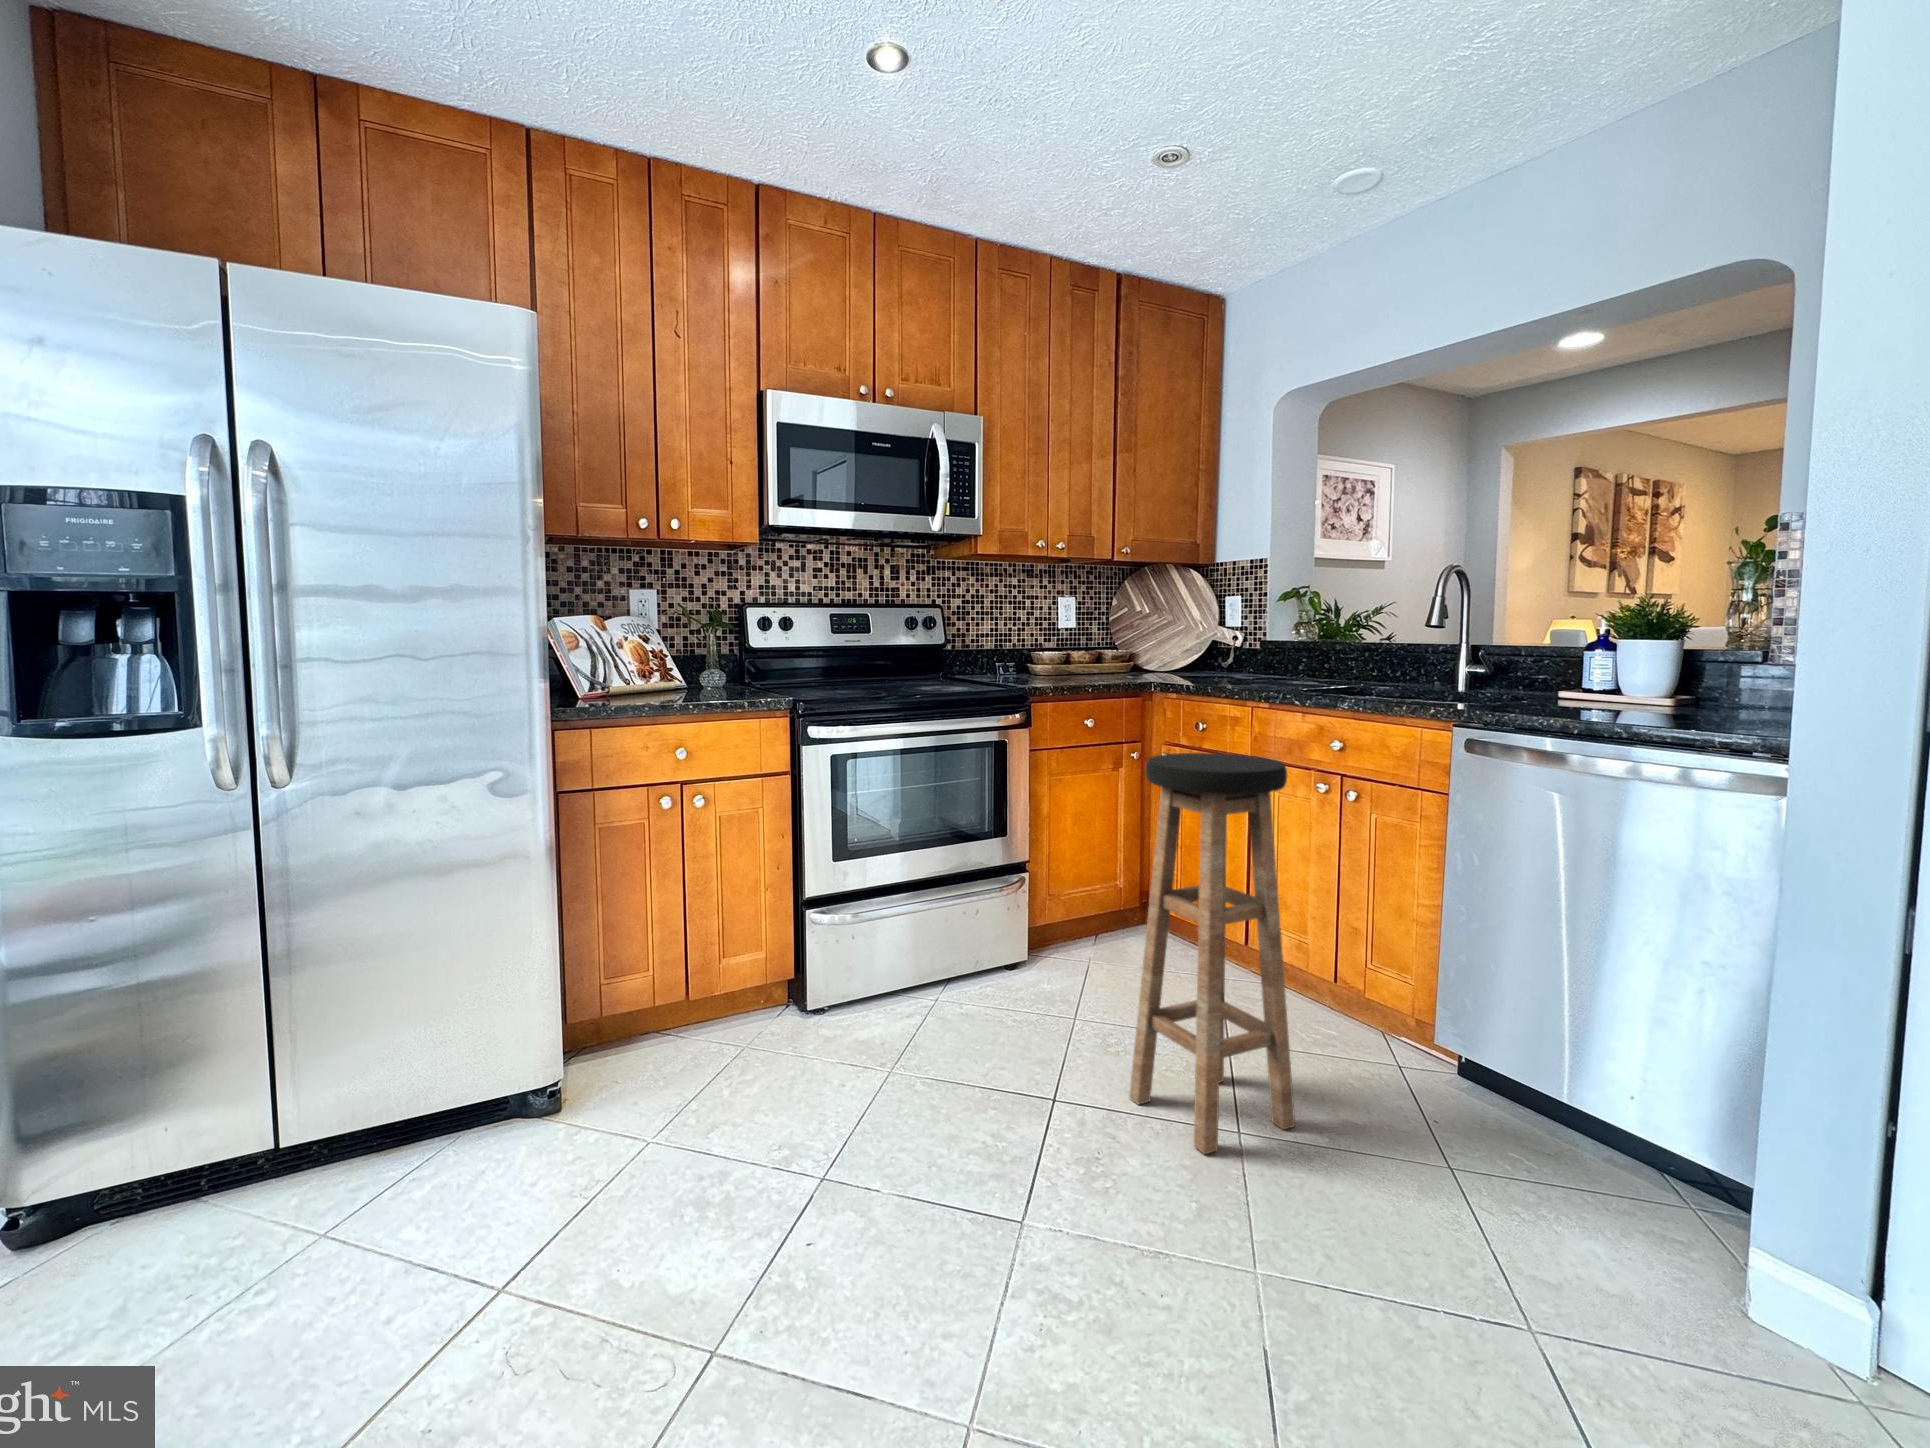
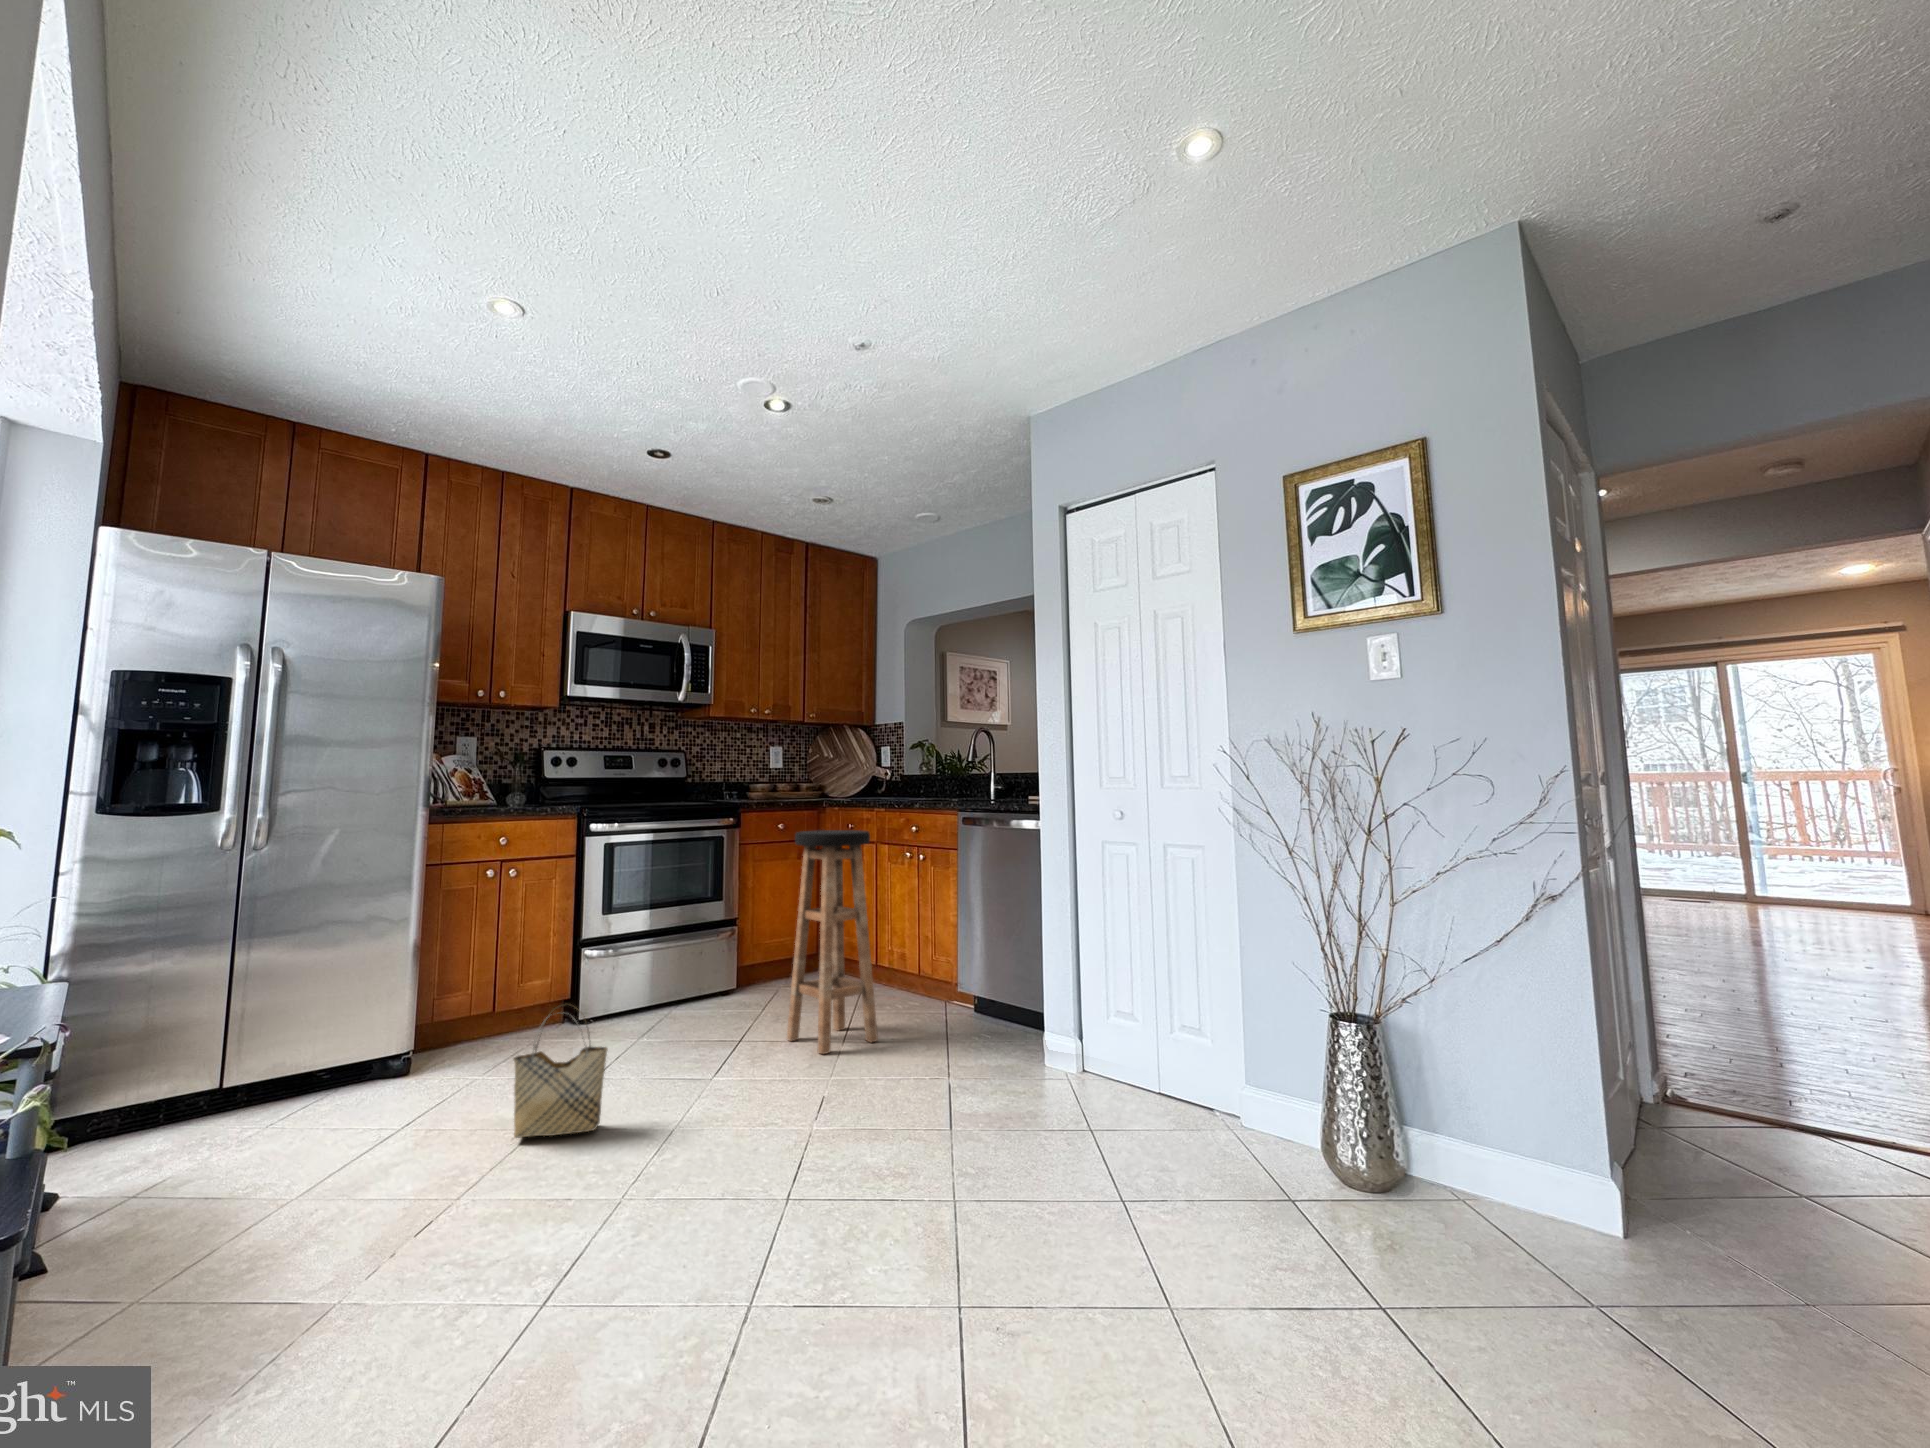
woven basket: none [668,1103,839,1364] -> present [514,1004,608,1138]

